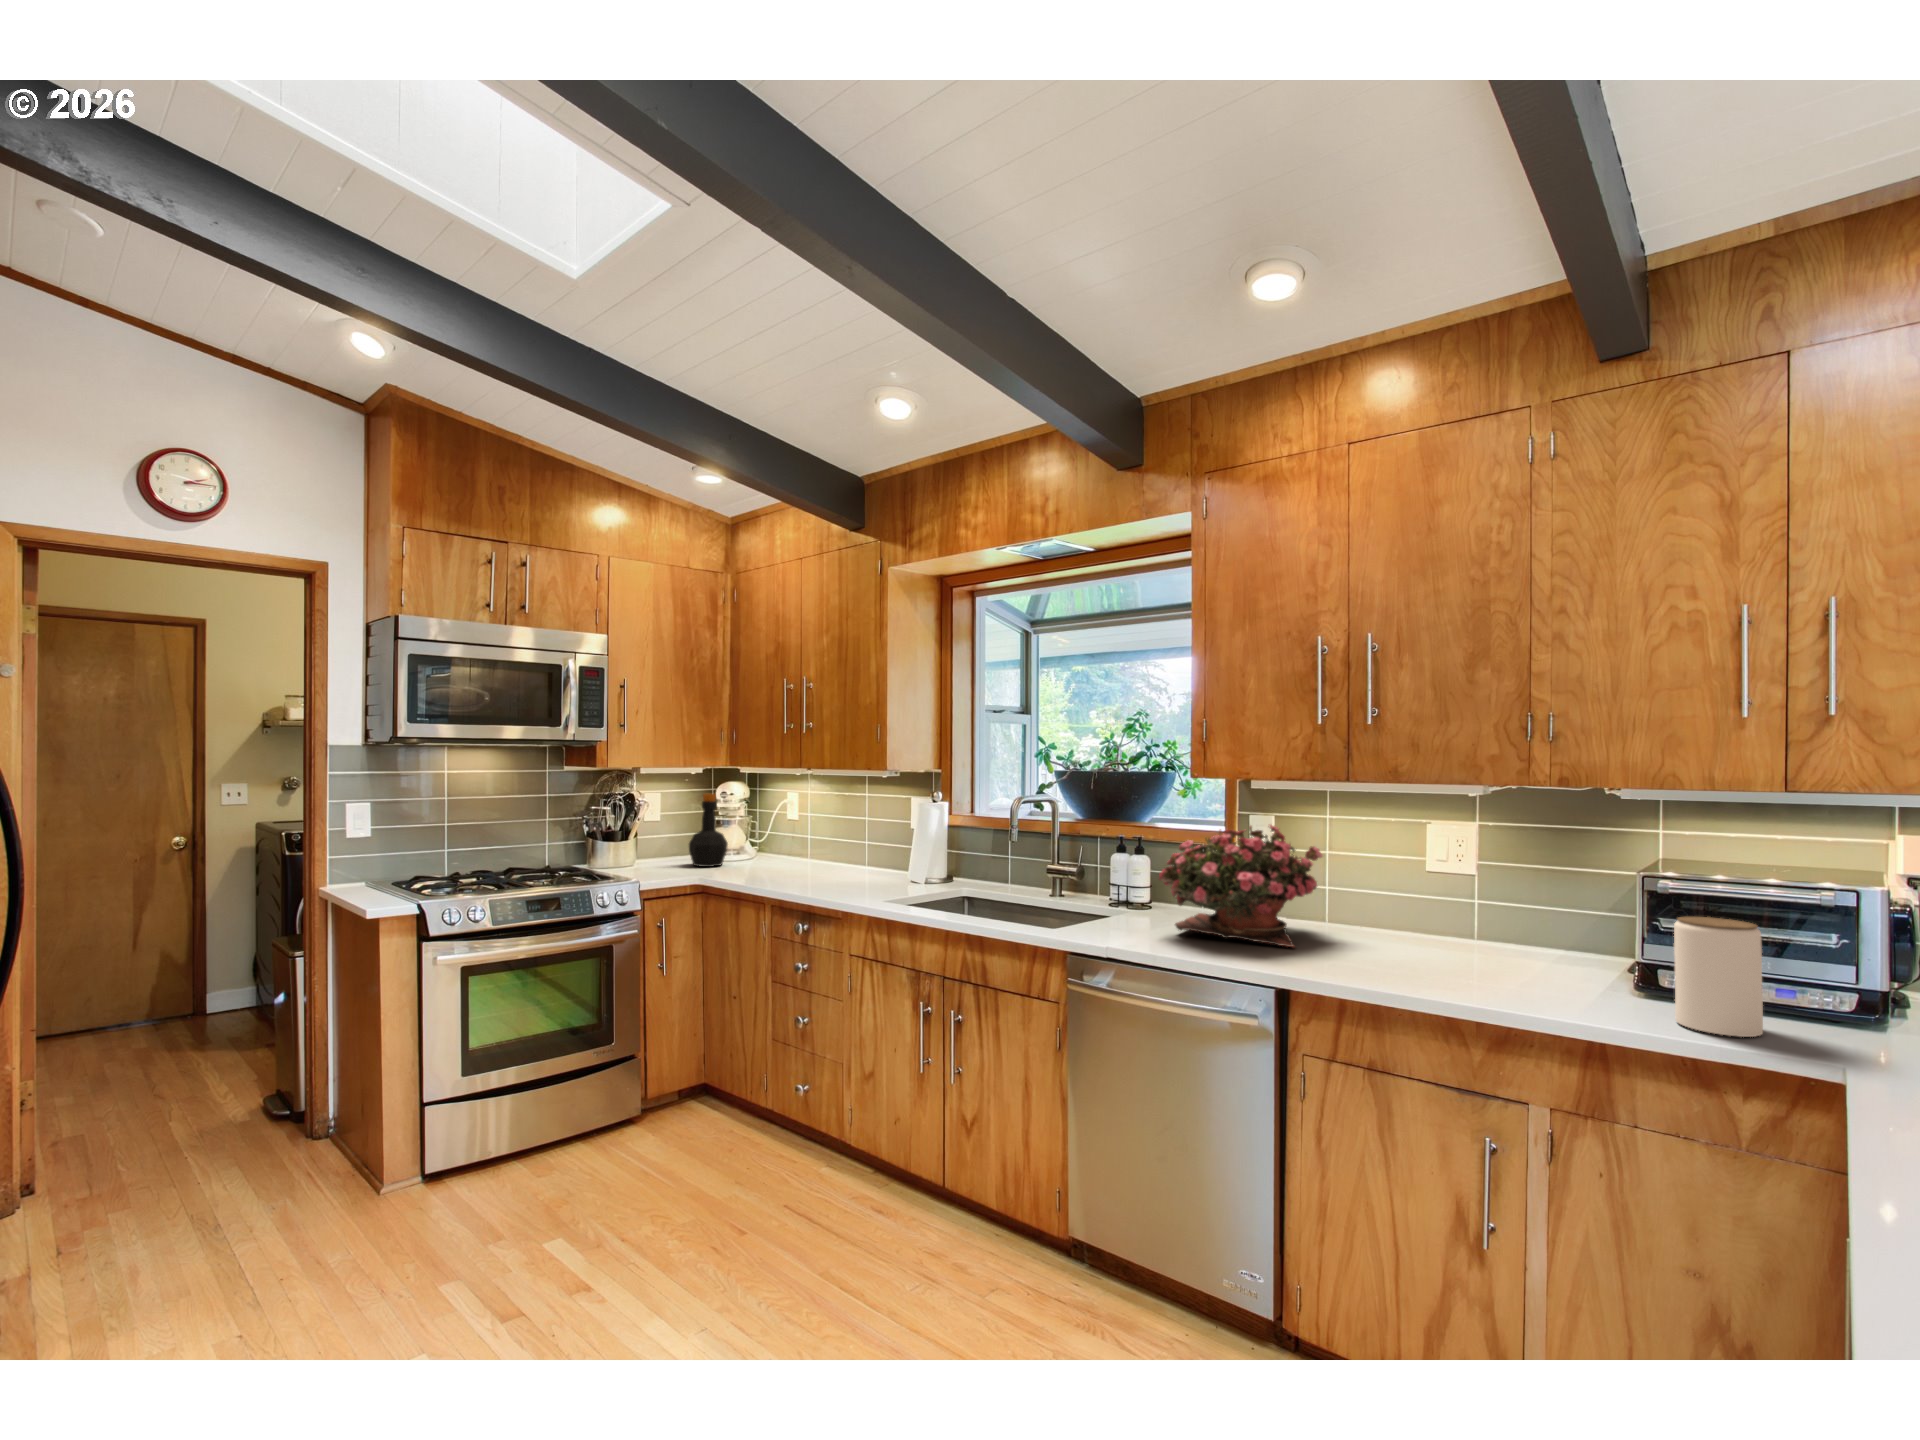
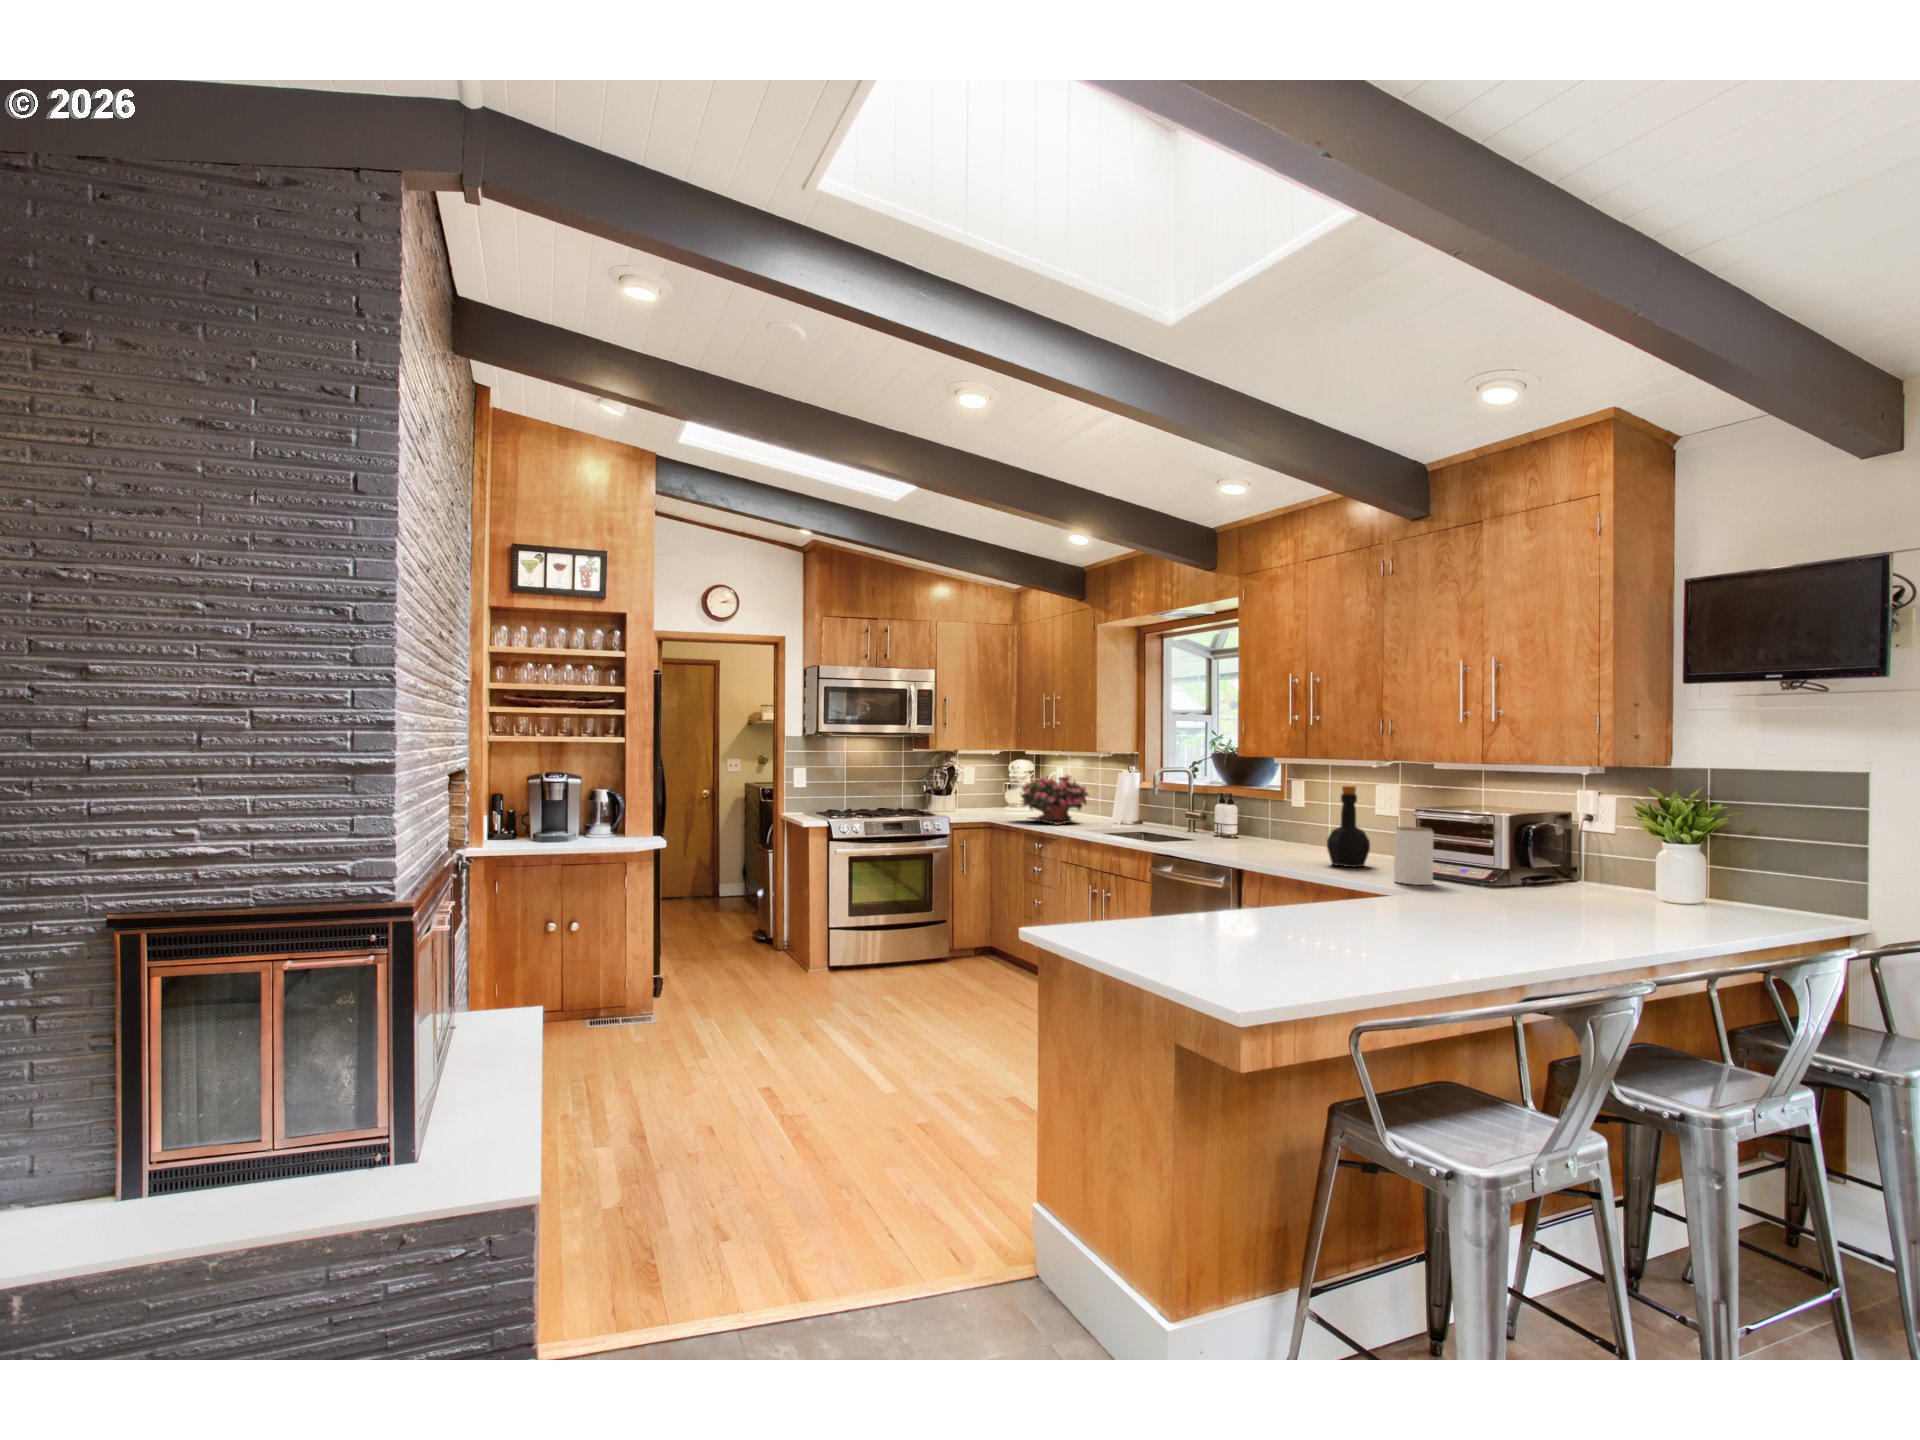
bottle: present [689,794,728,867] -> present [1327,786,1370,867]
potted flower: present [1159,825,1323,947] -> present [1021,775,1089,825]

